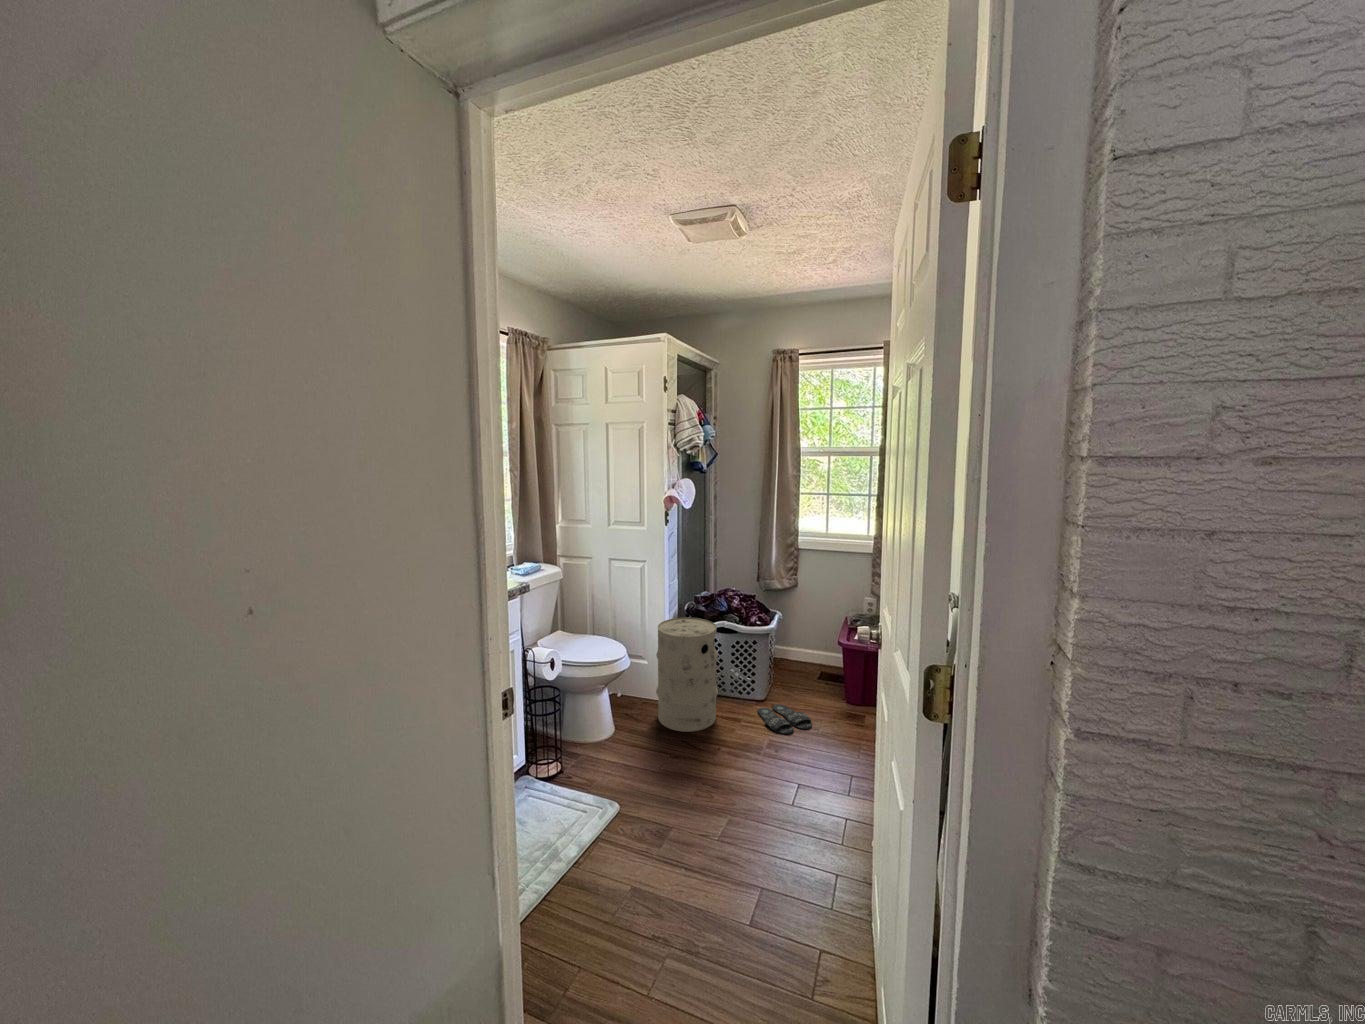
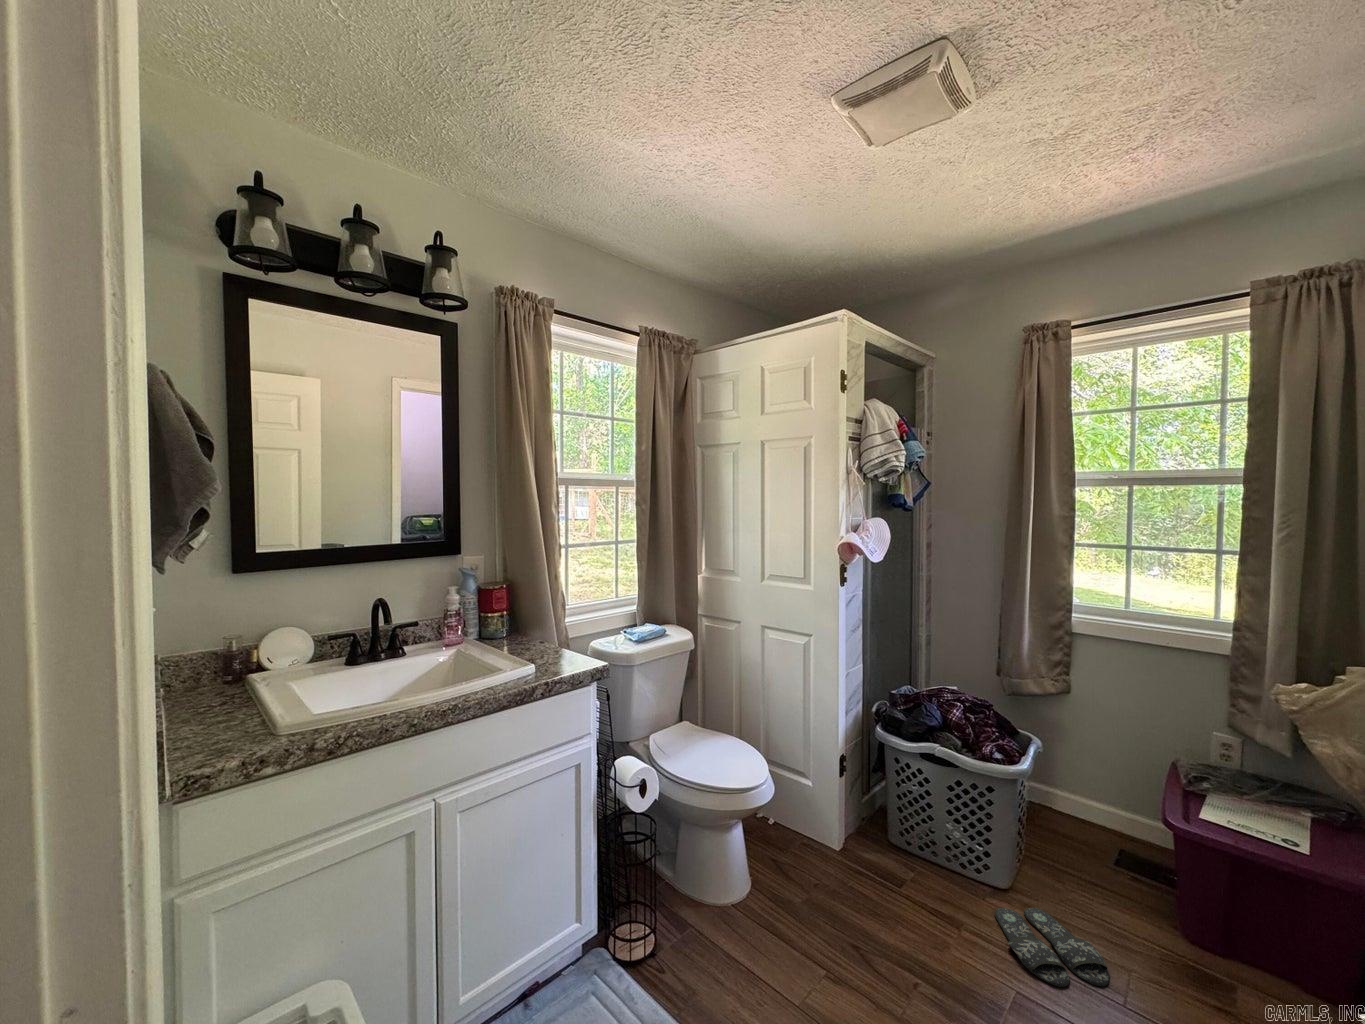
trash can: present [656,618,718,732] -> none [820,727,921,927]

